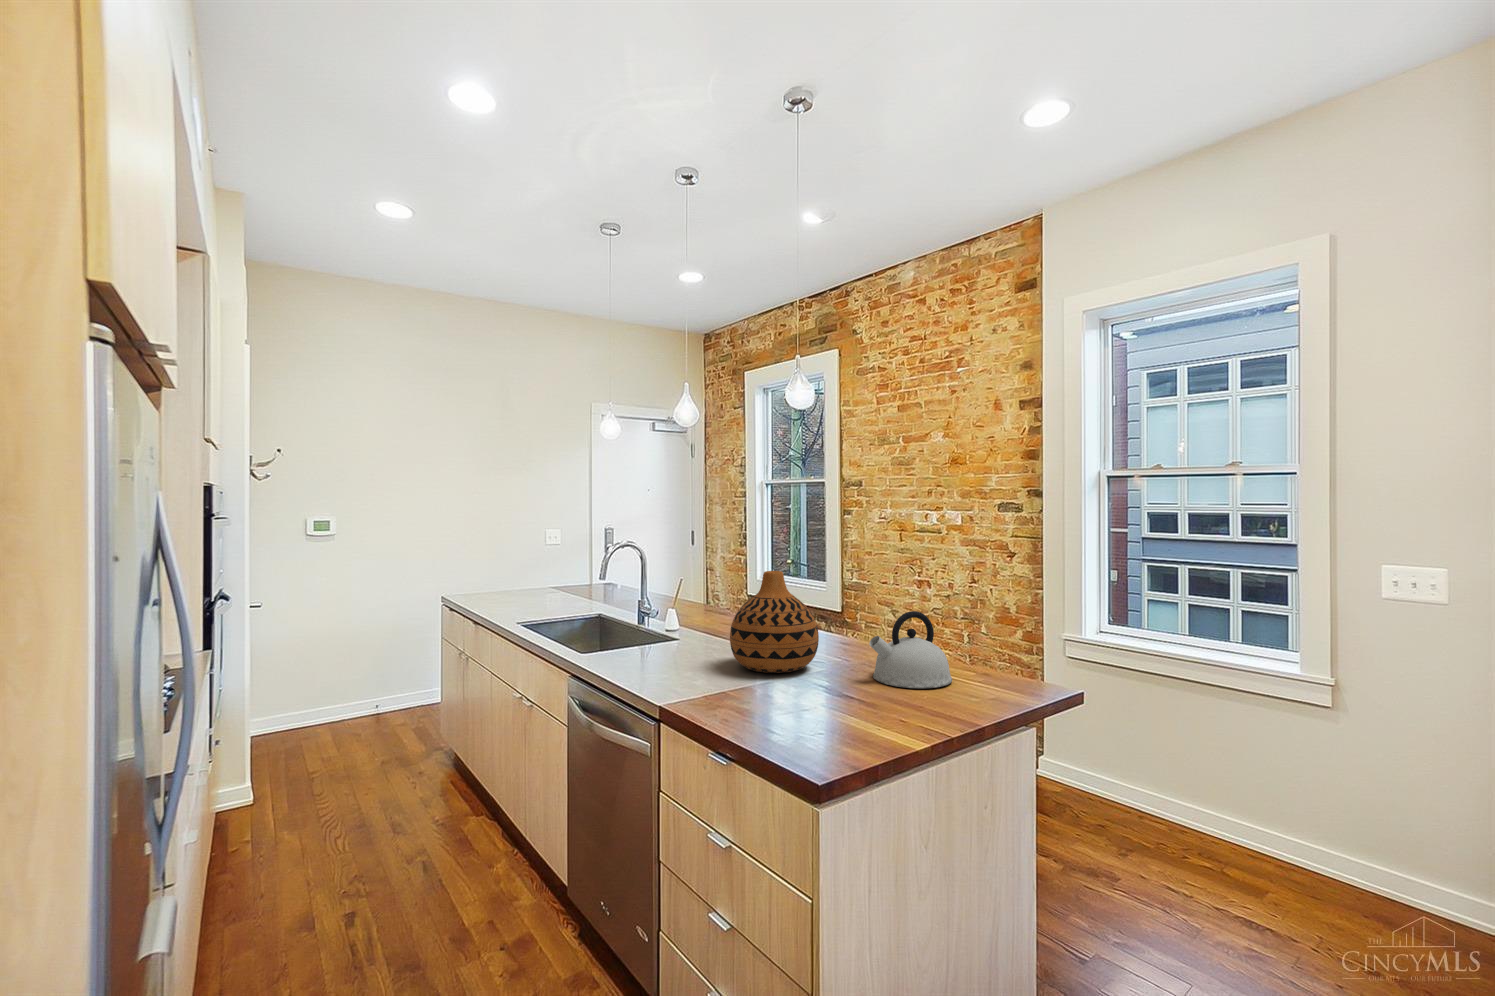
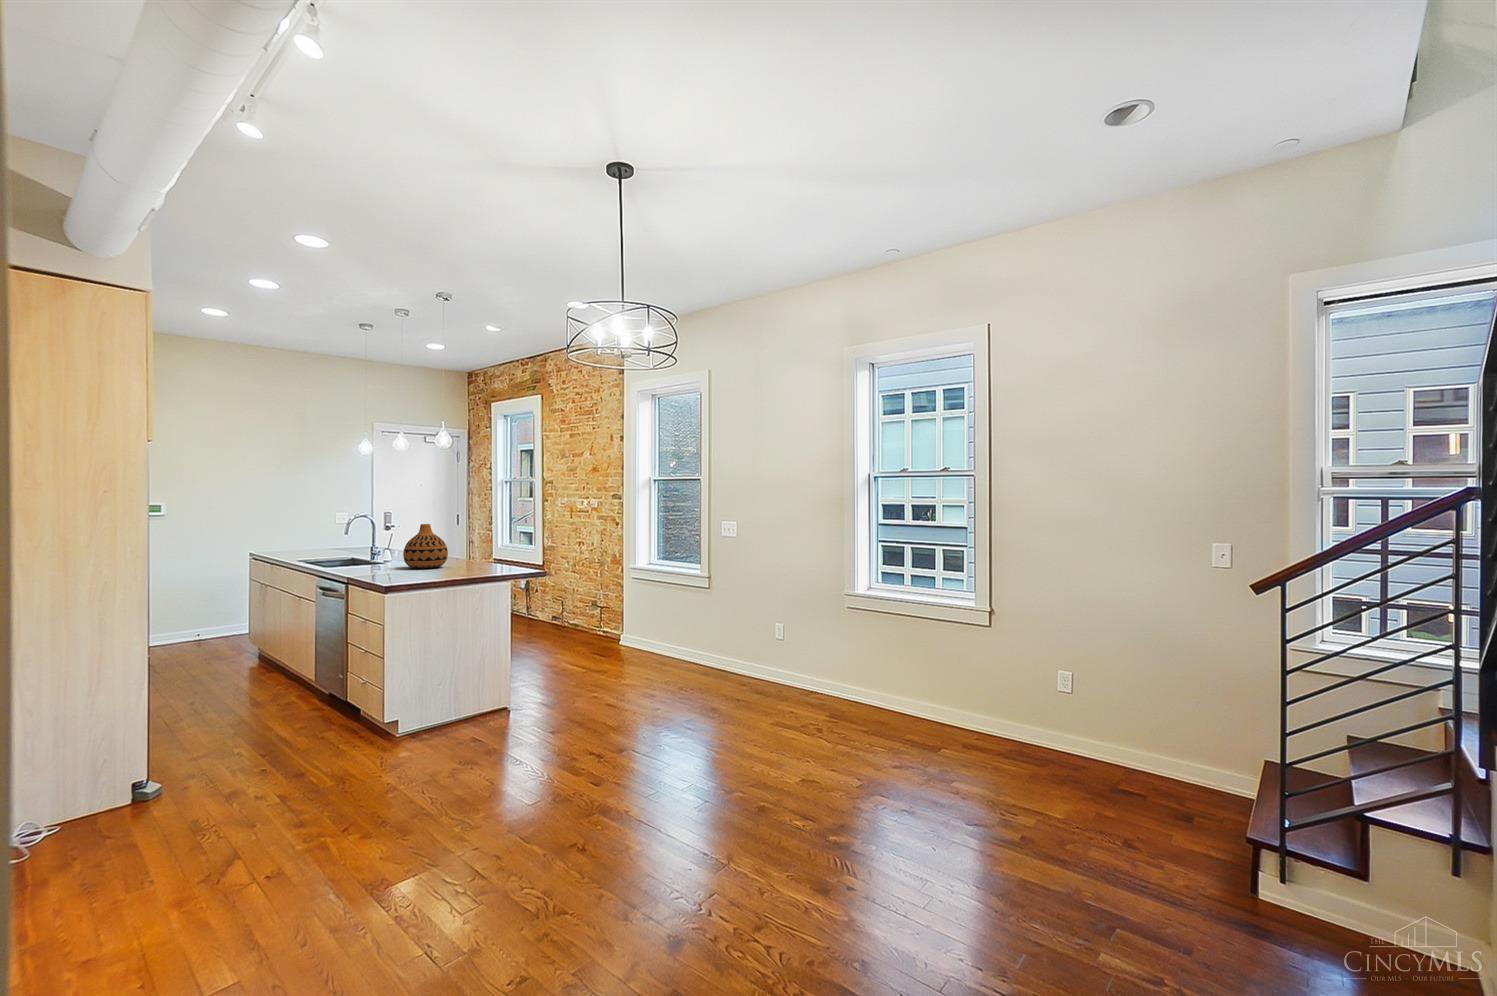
kettle: present [869,611,952,688] -> none [463,540,502,570]

